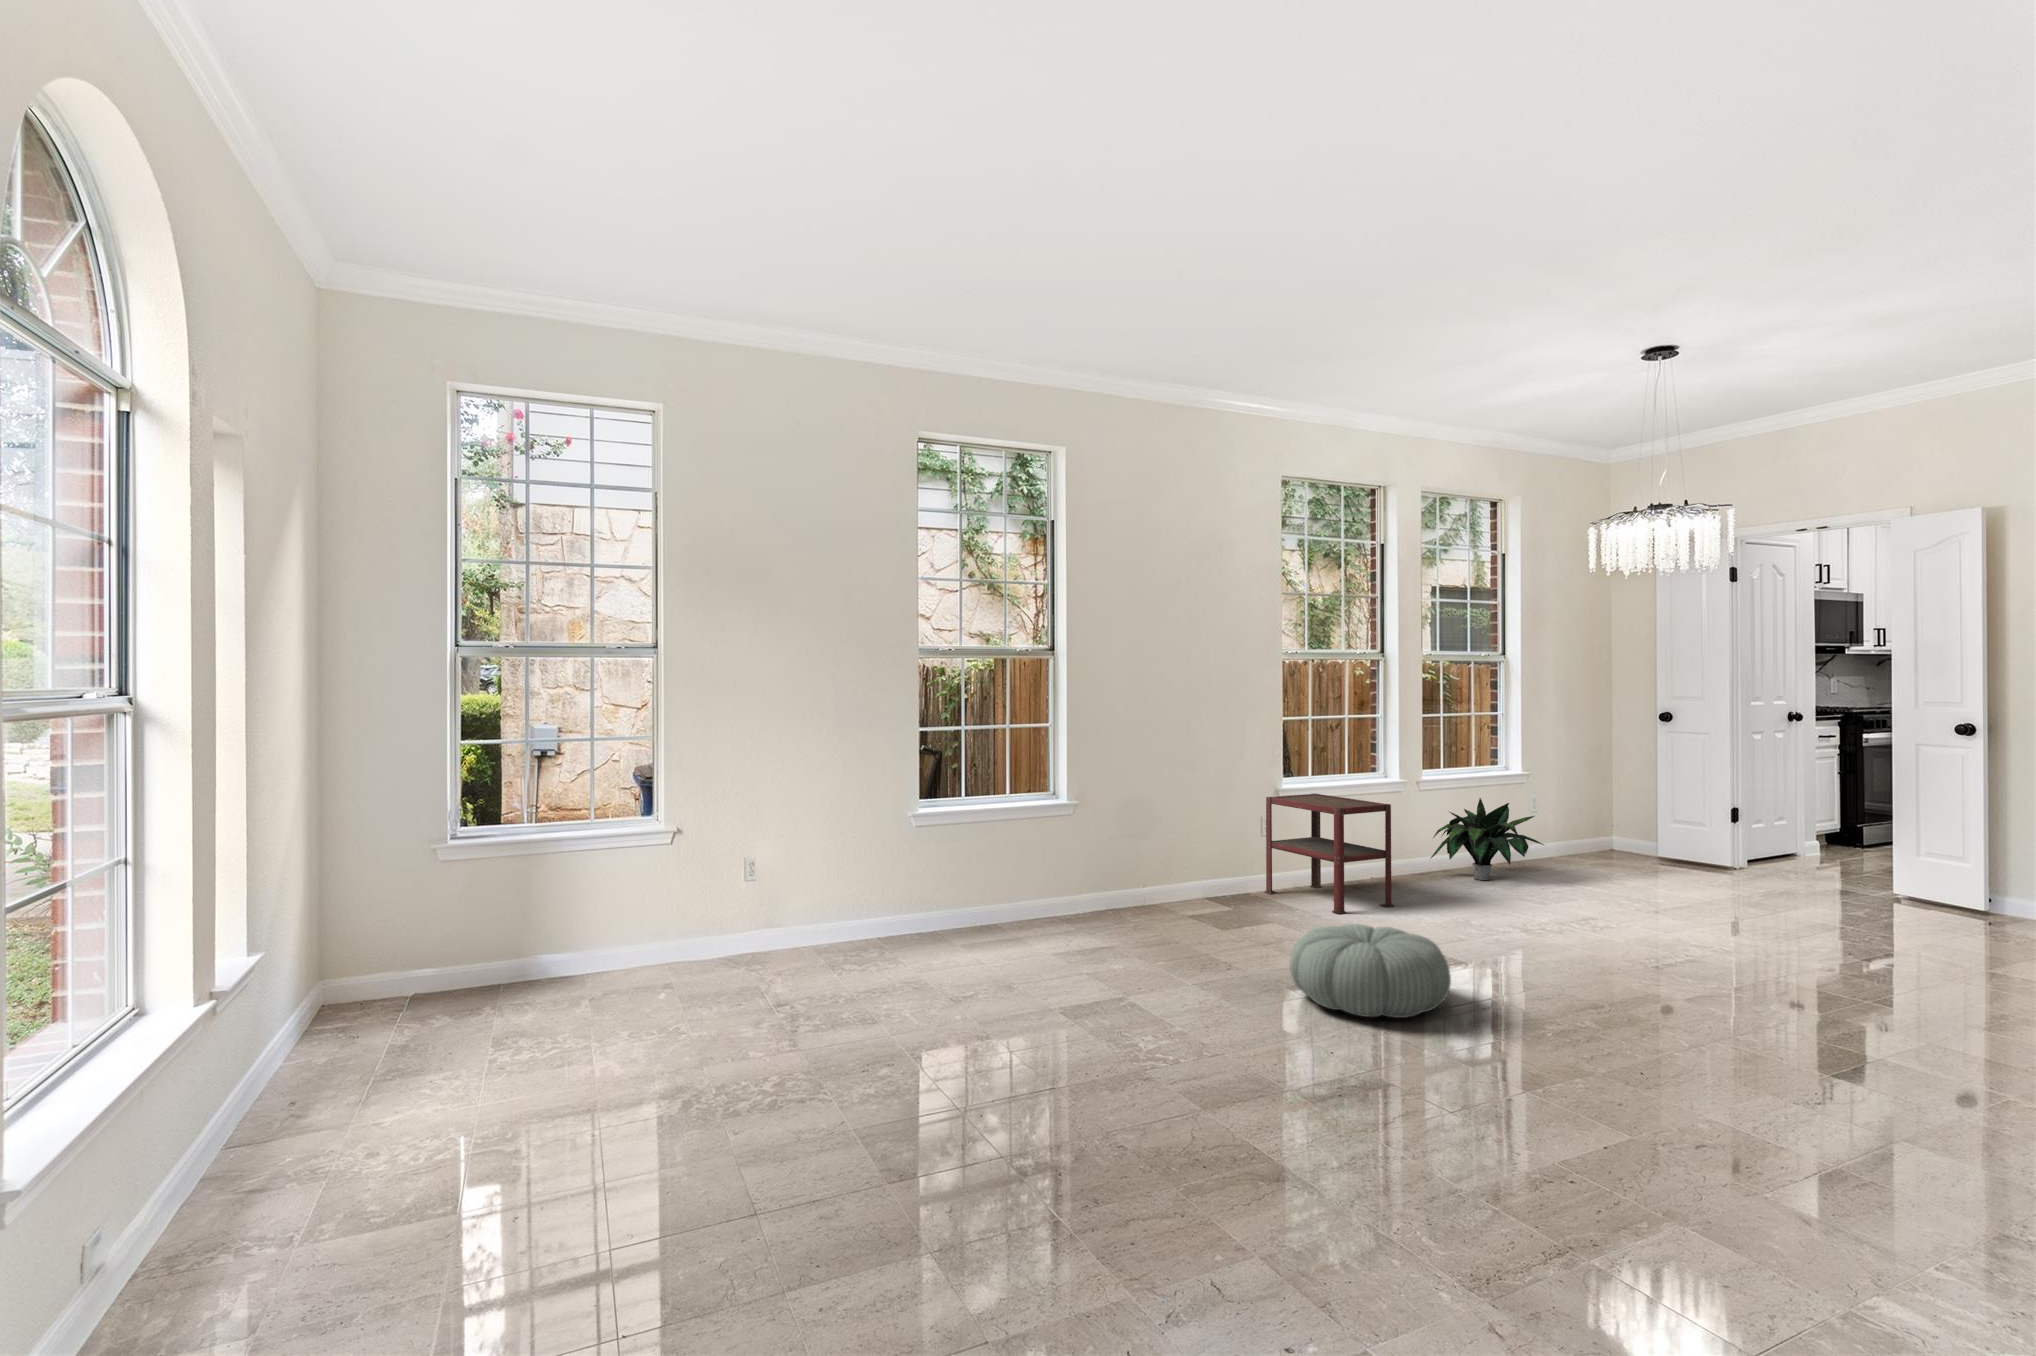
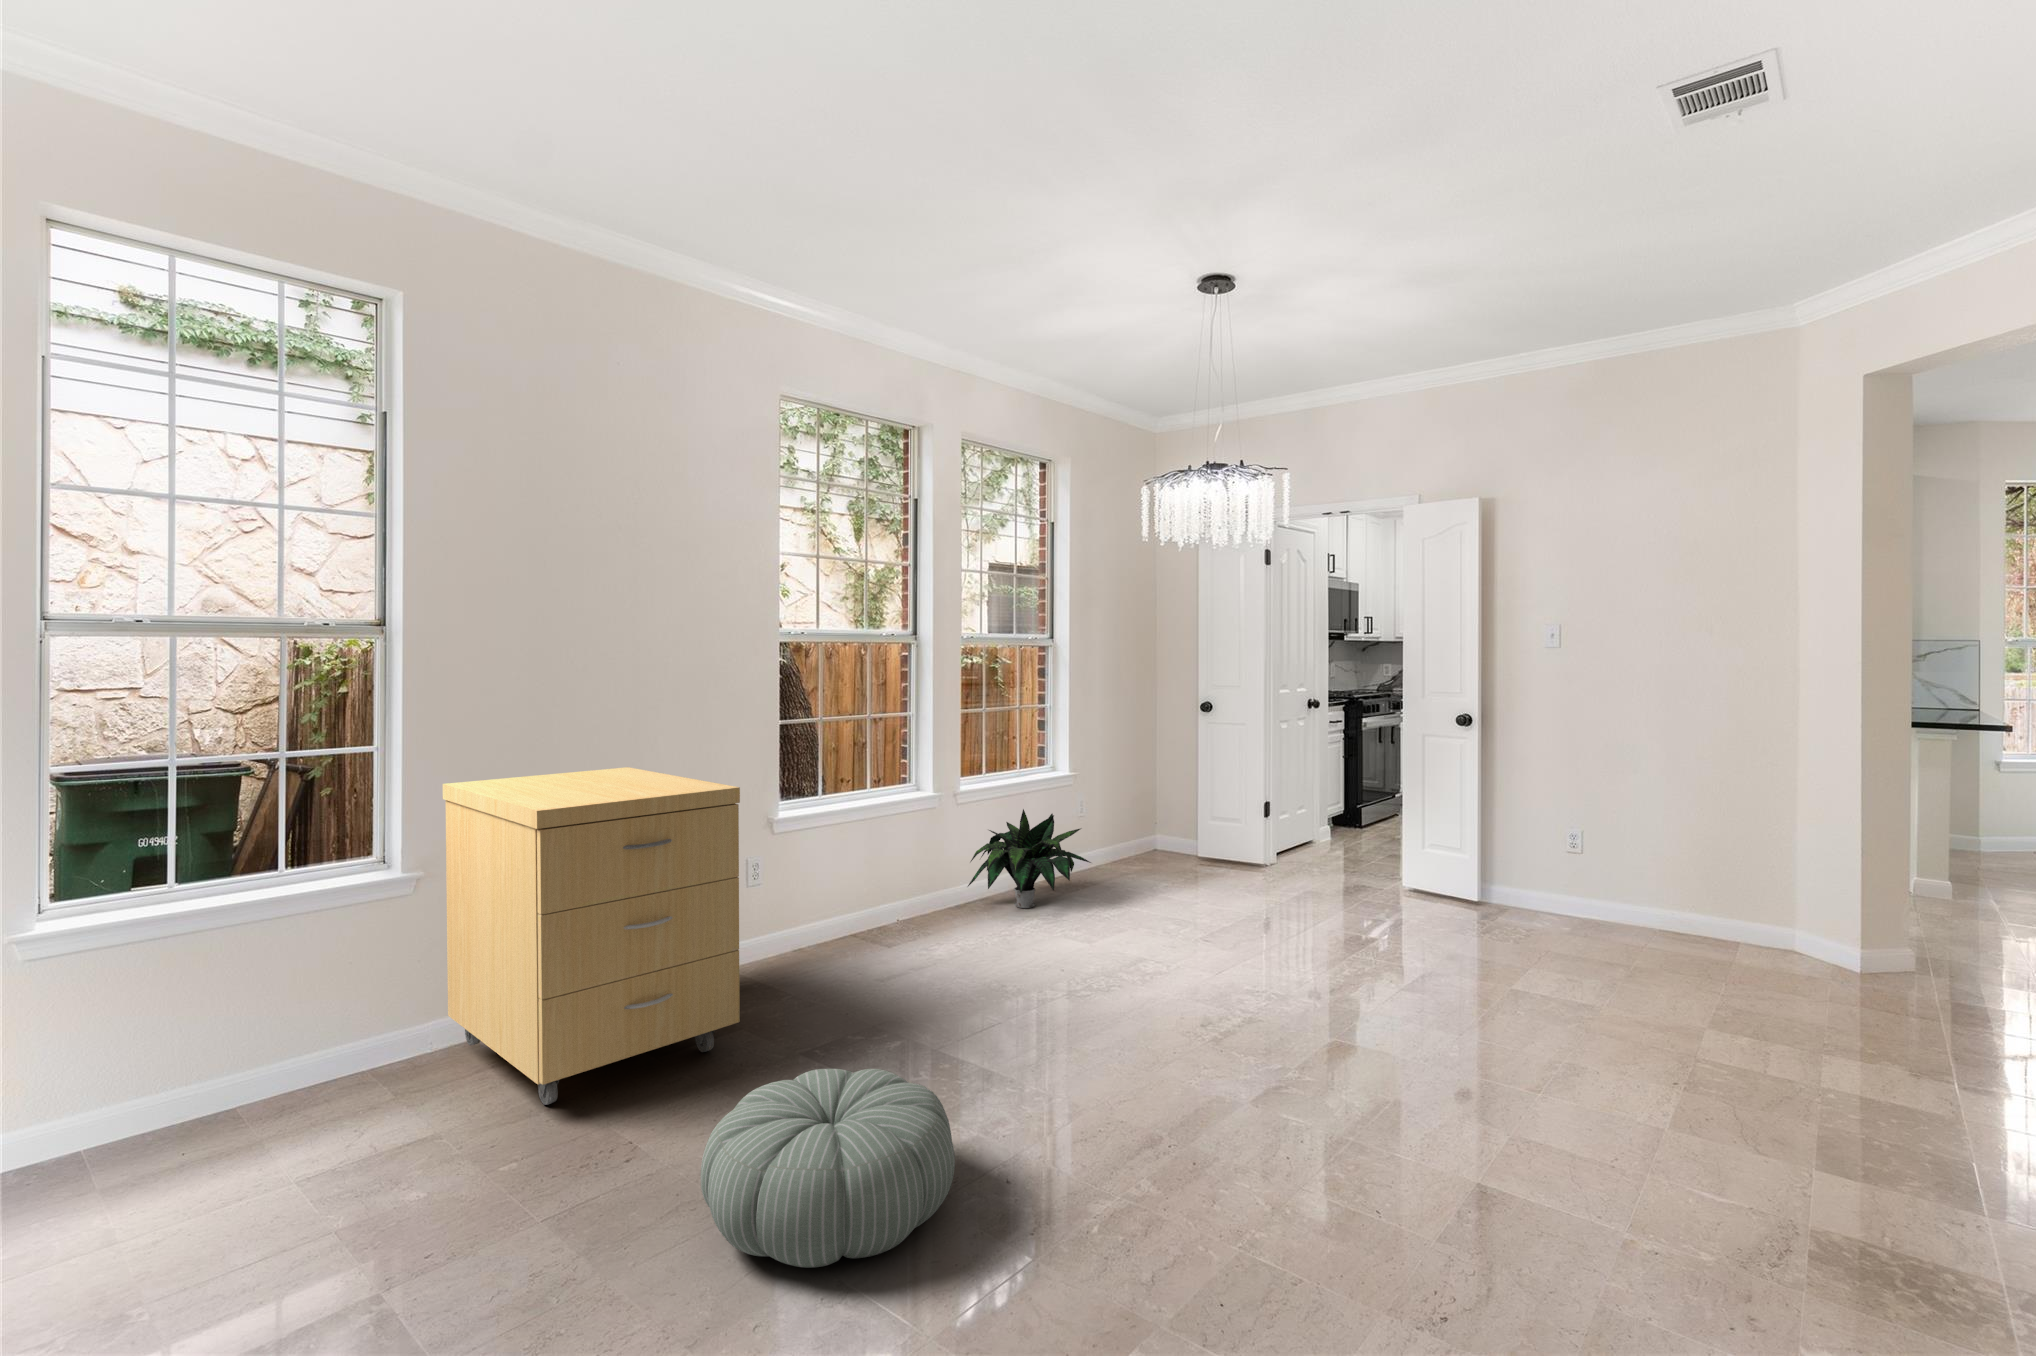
storage cabinet: none [1088,744,1280,943] -> present [443,767,740,1105]
side table: present [1265,794,1393,914] -> none [751,820,915,994]

